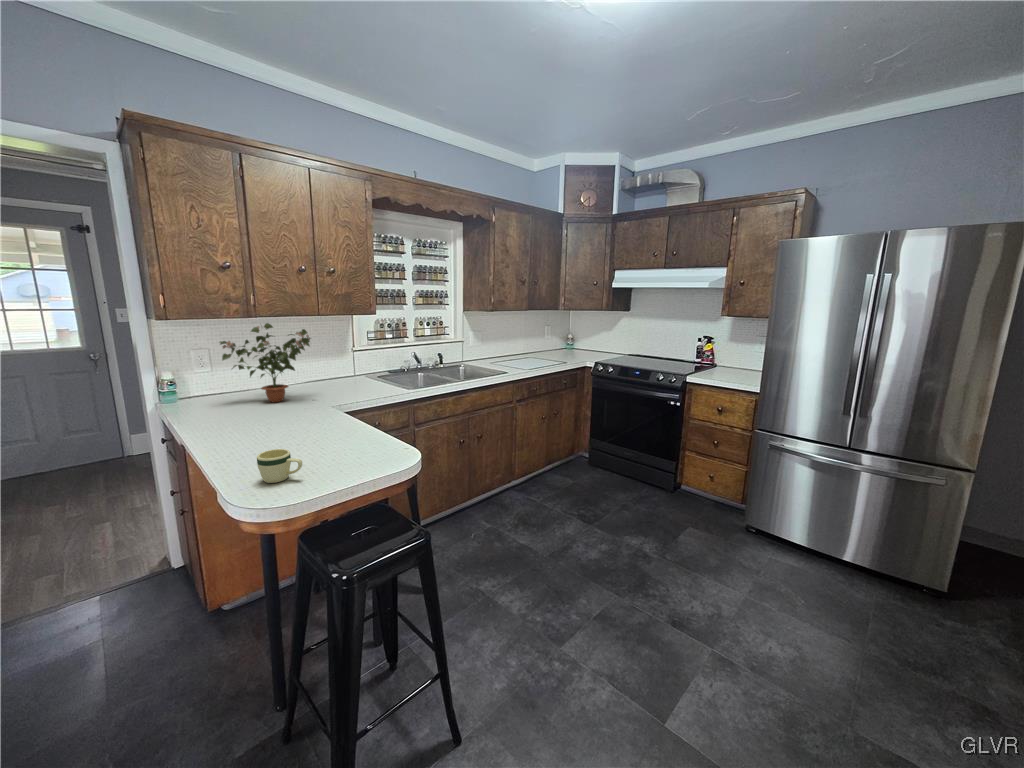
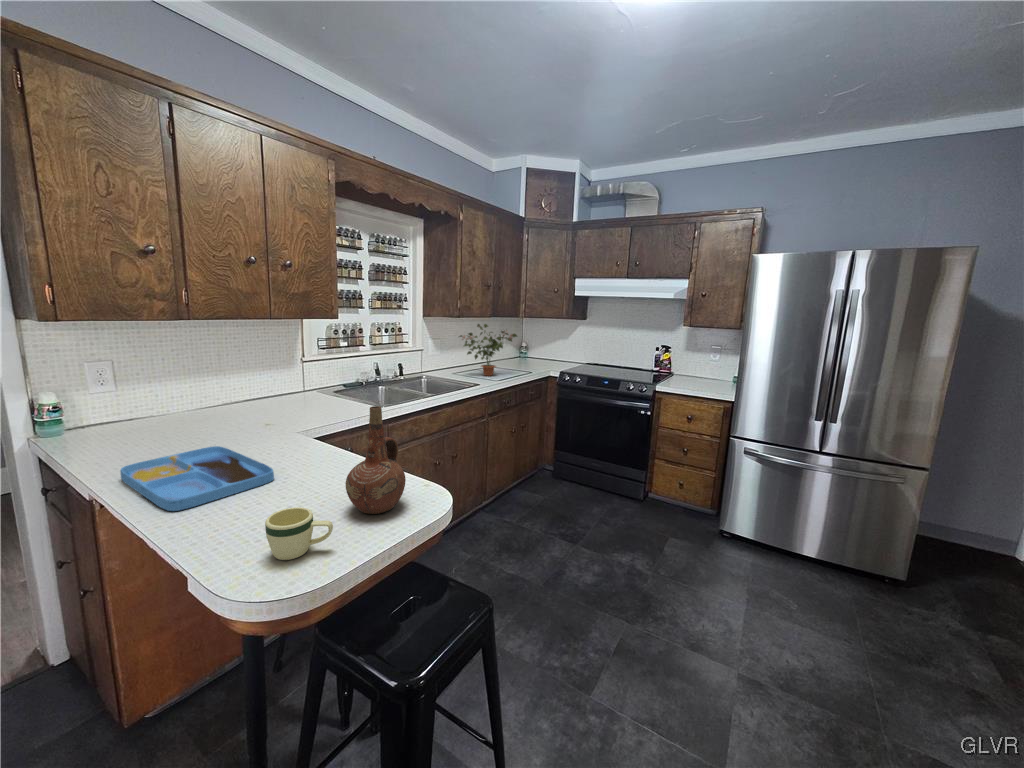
potted plant: present [220,323,311,402] -> present [459,324,517,376]
ceramic pitcher: none [325,381,371,461] -> present [345,406,406,514]
tray: none [197,412,294,451] -> present [120,446,274,511]

